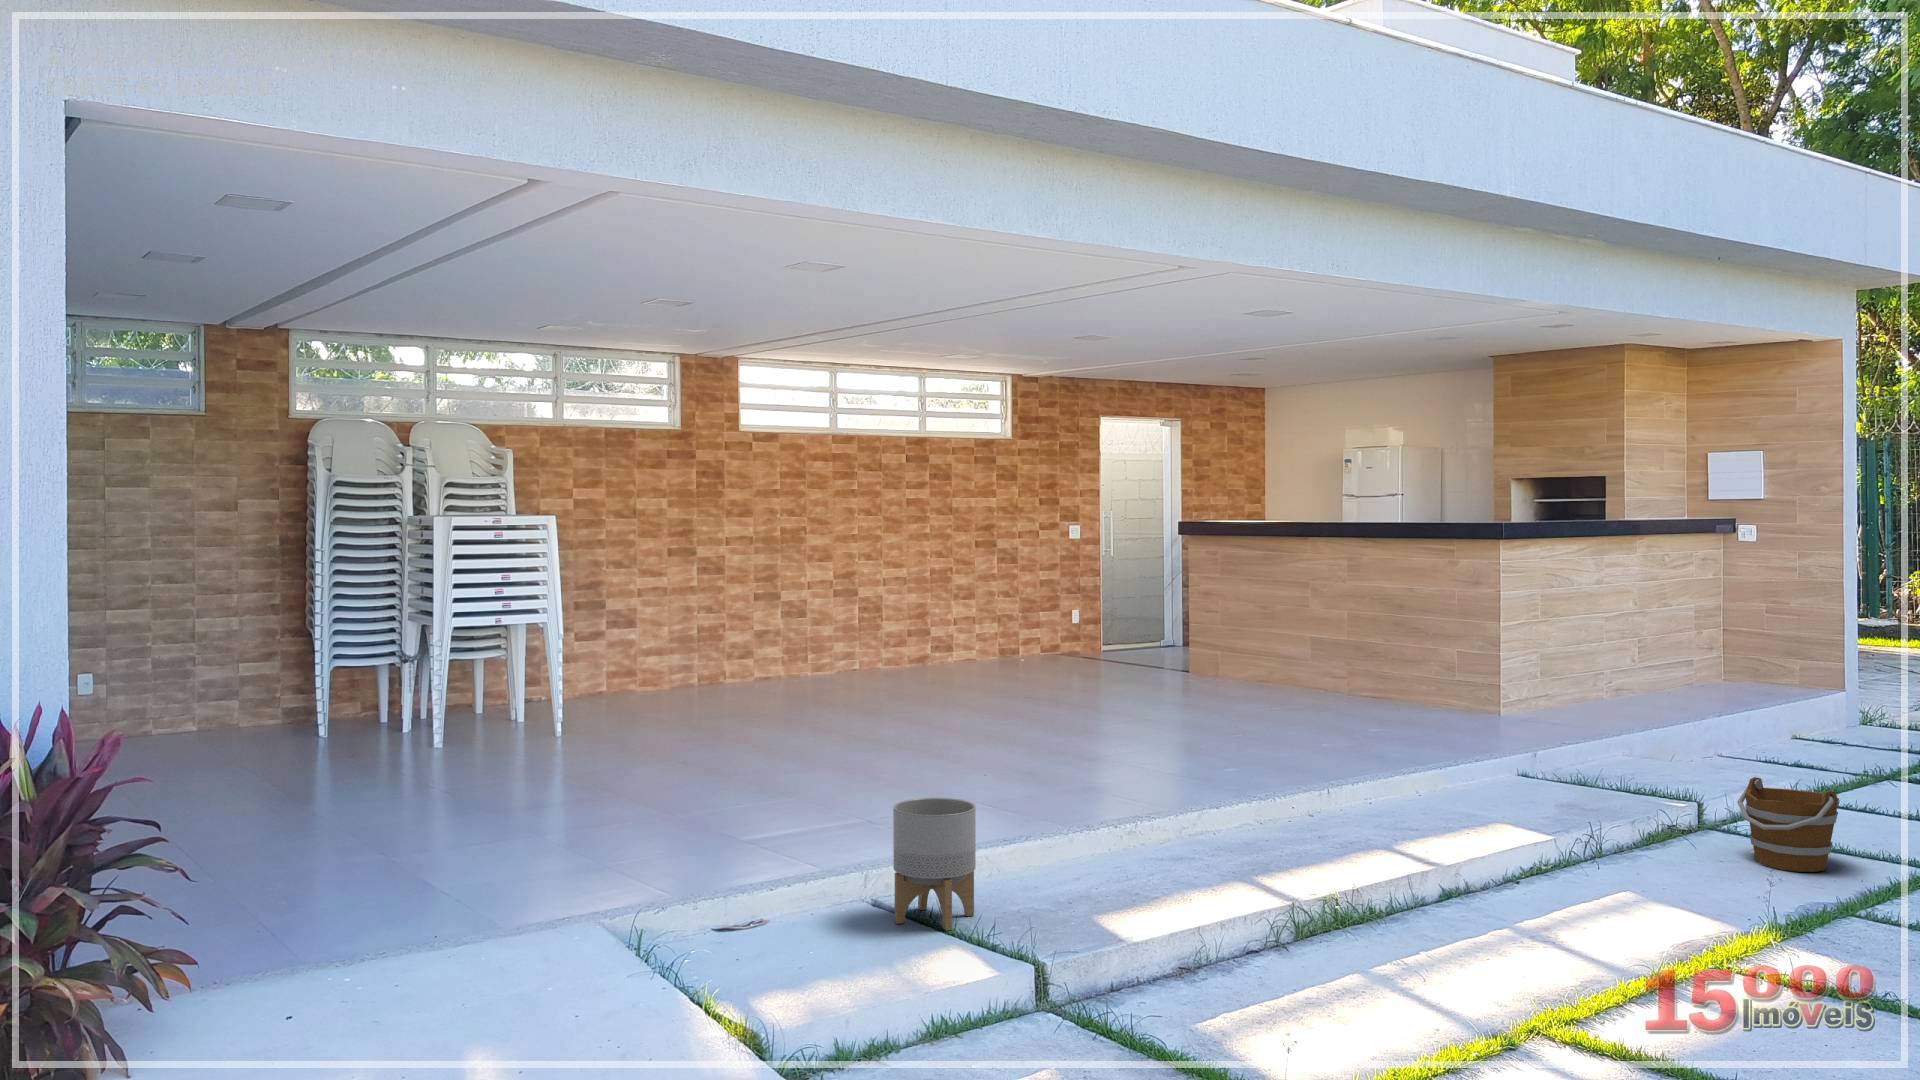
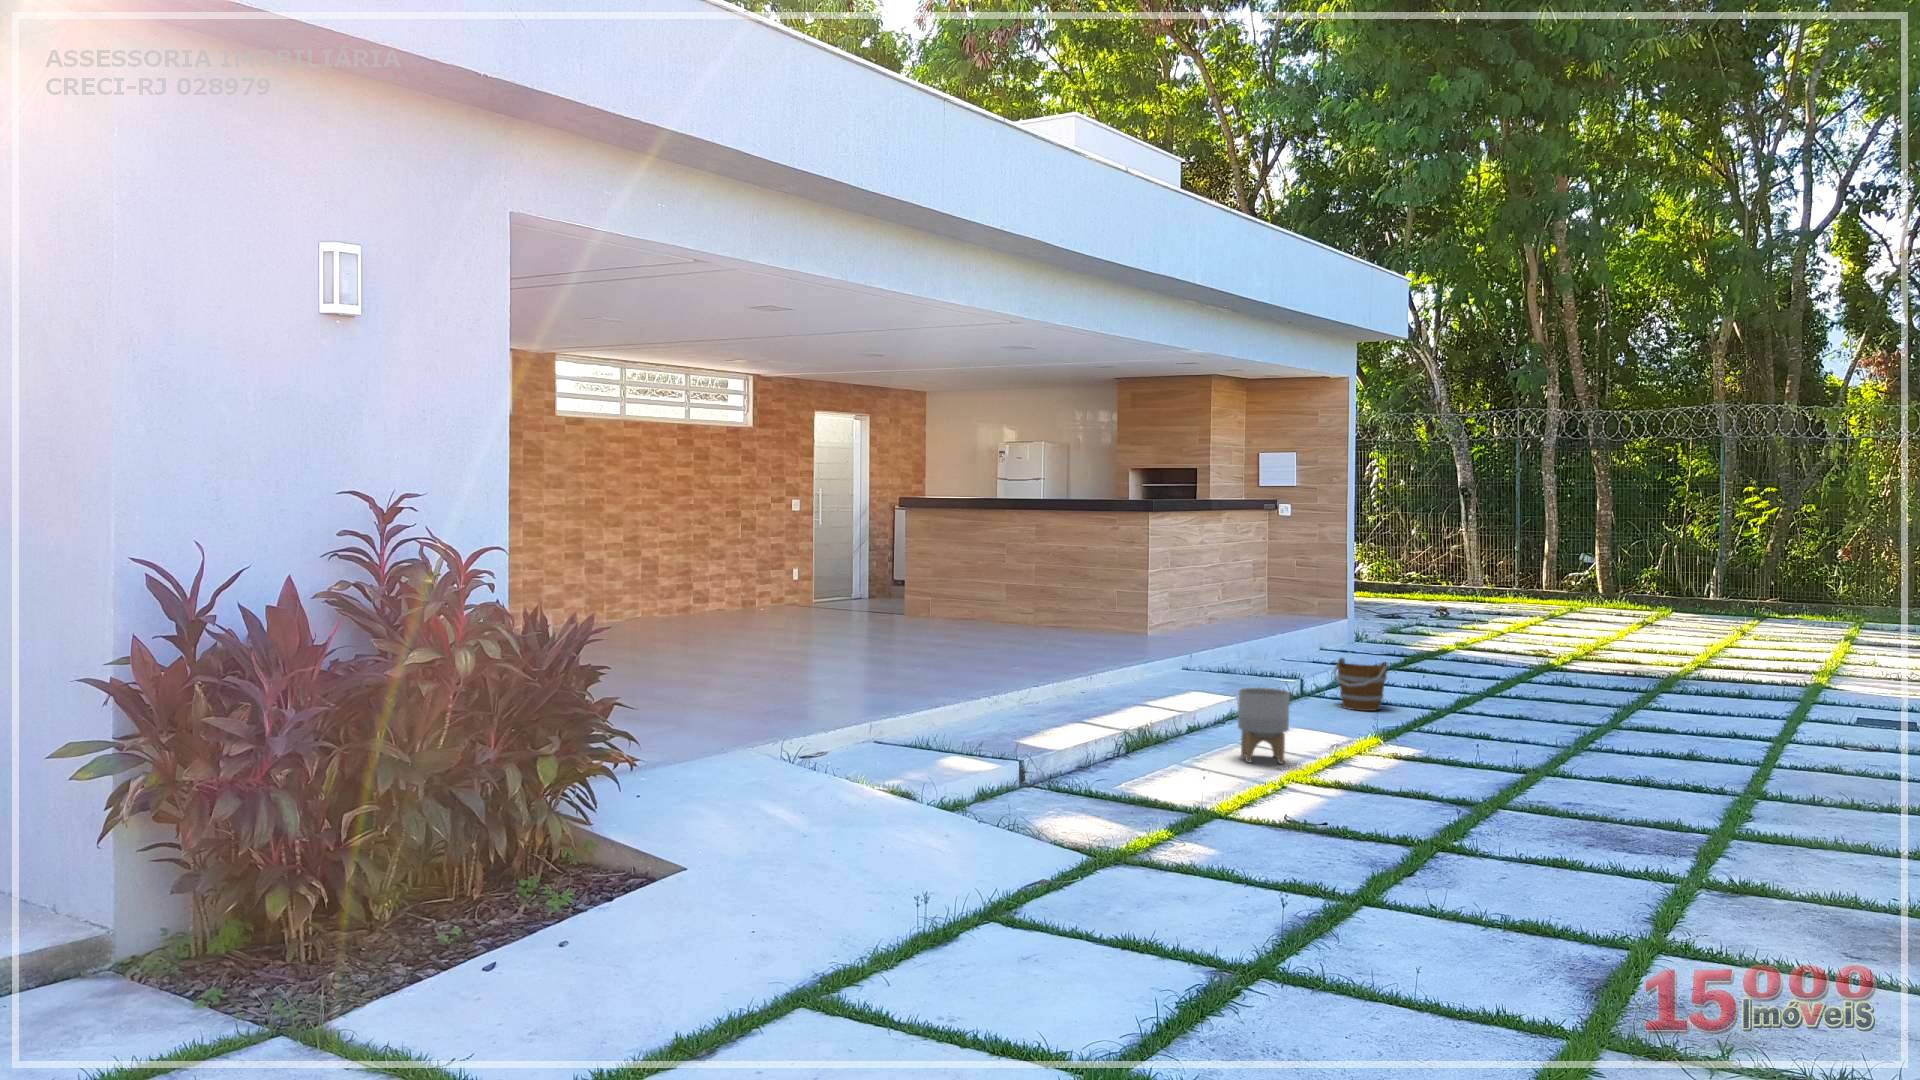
planter: present [893,798,976,931] -> present [1238,688,1290,764]

